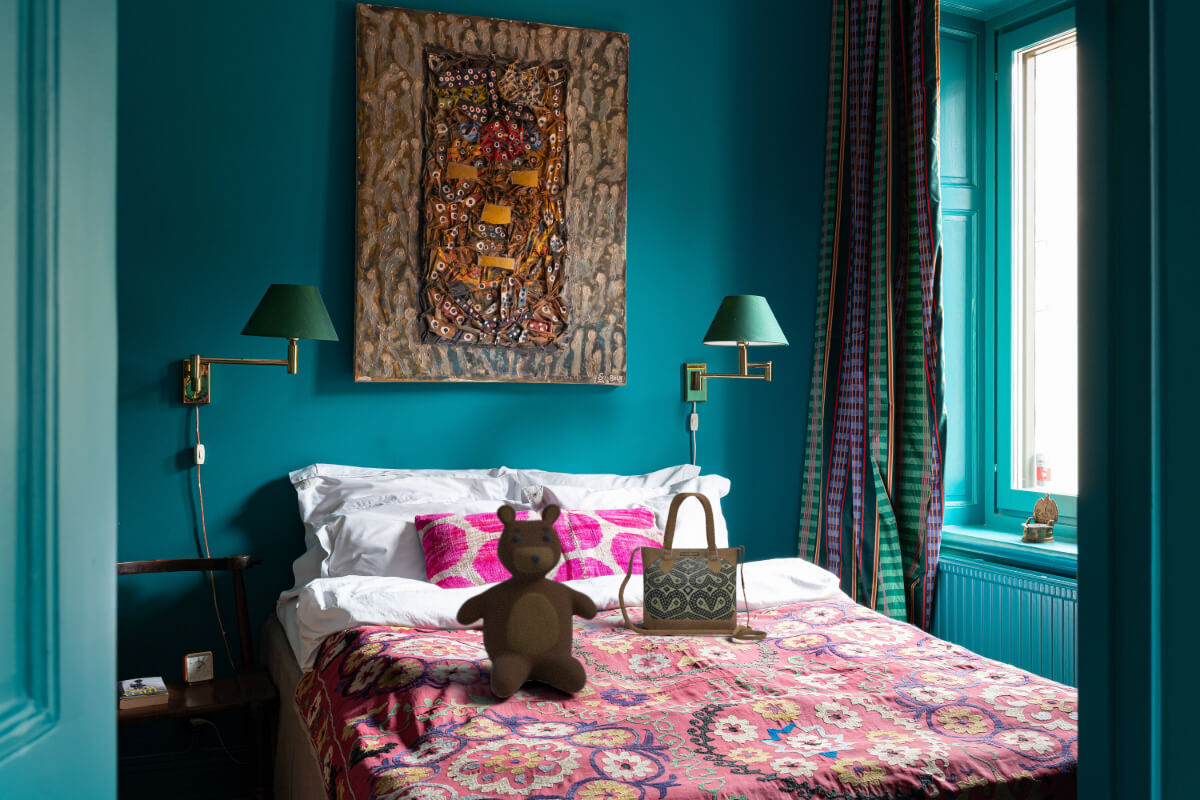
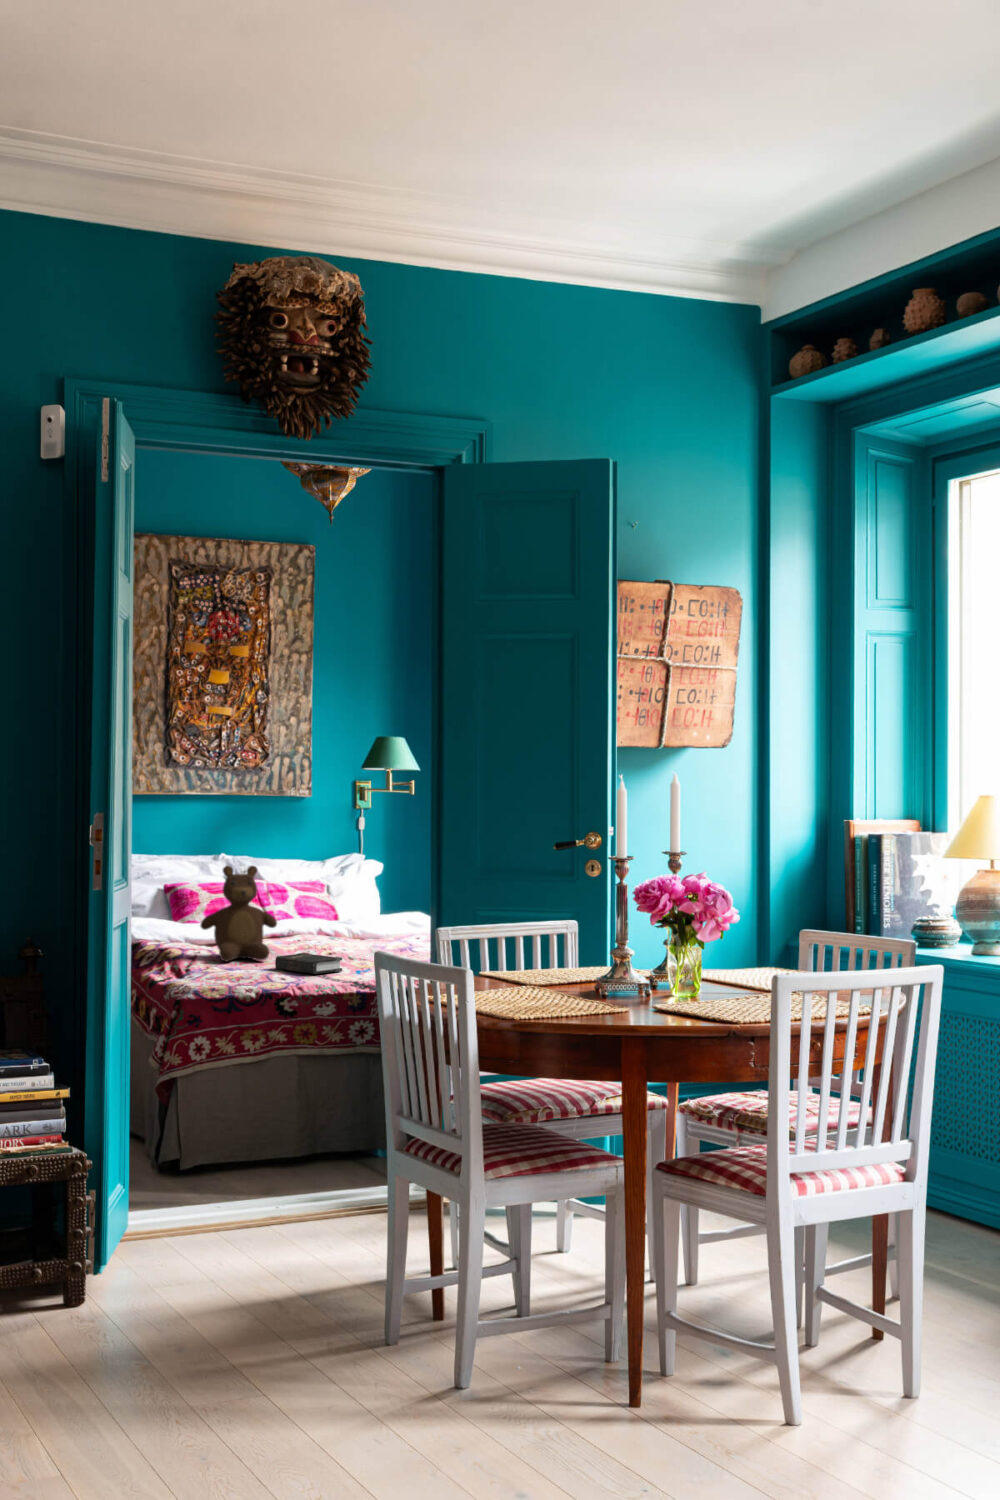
handbag: present [618,493,767,640] -> none [293,864,379,947]
hardback book: none [603,689,748,765] -> present [275,953,342,974]

